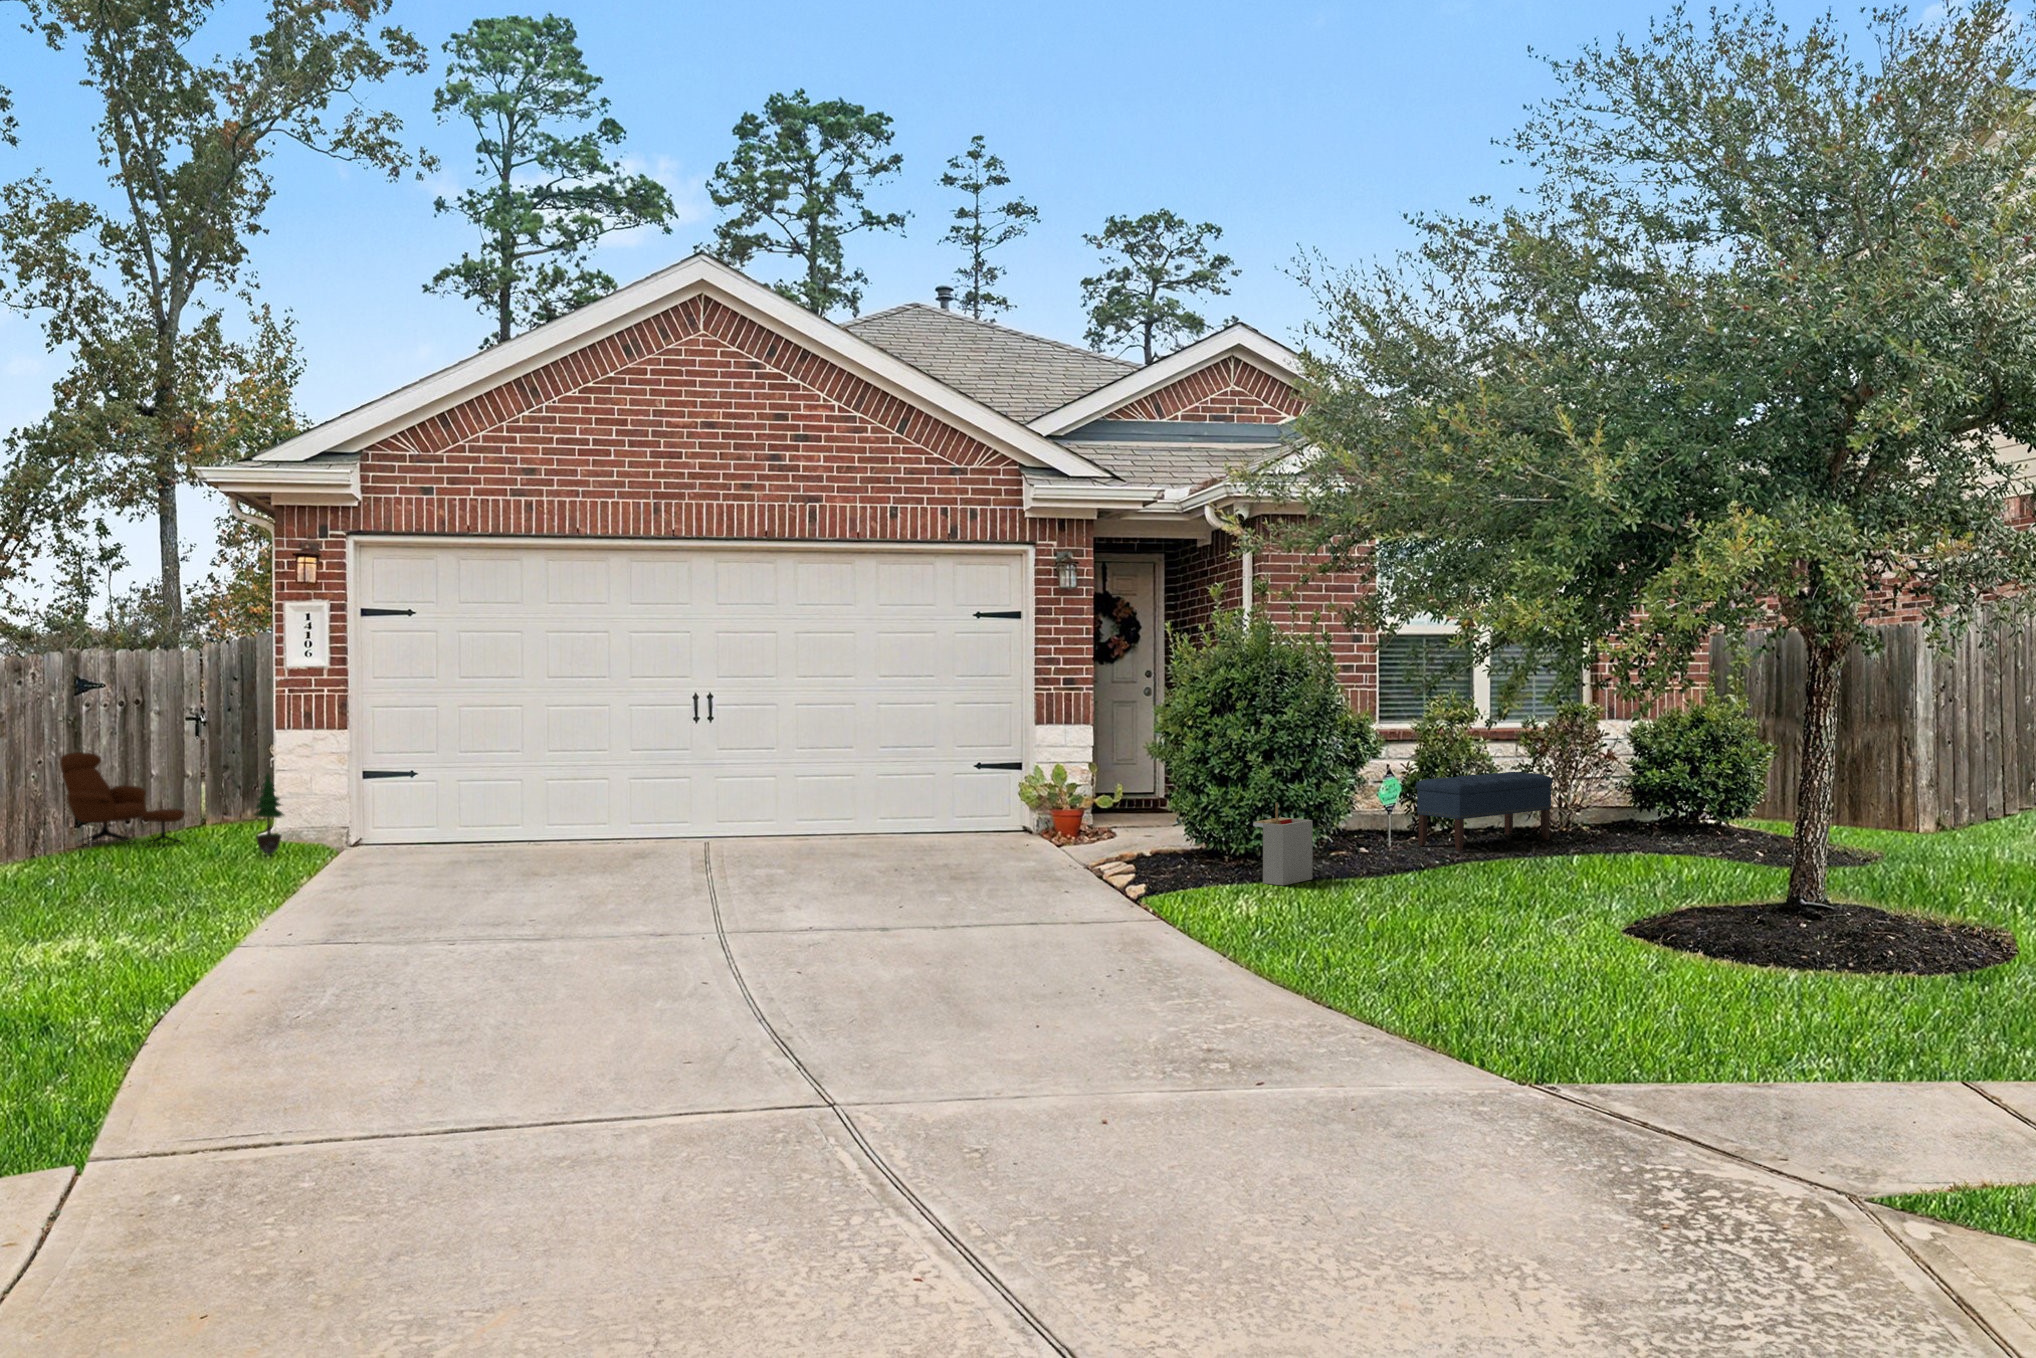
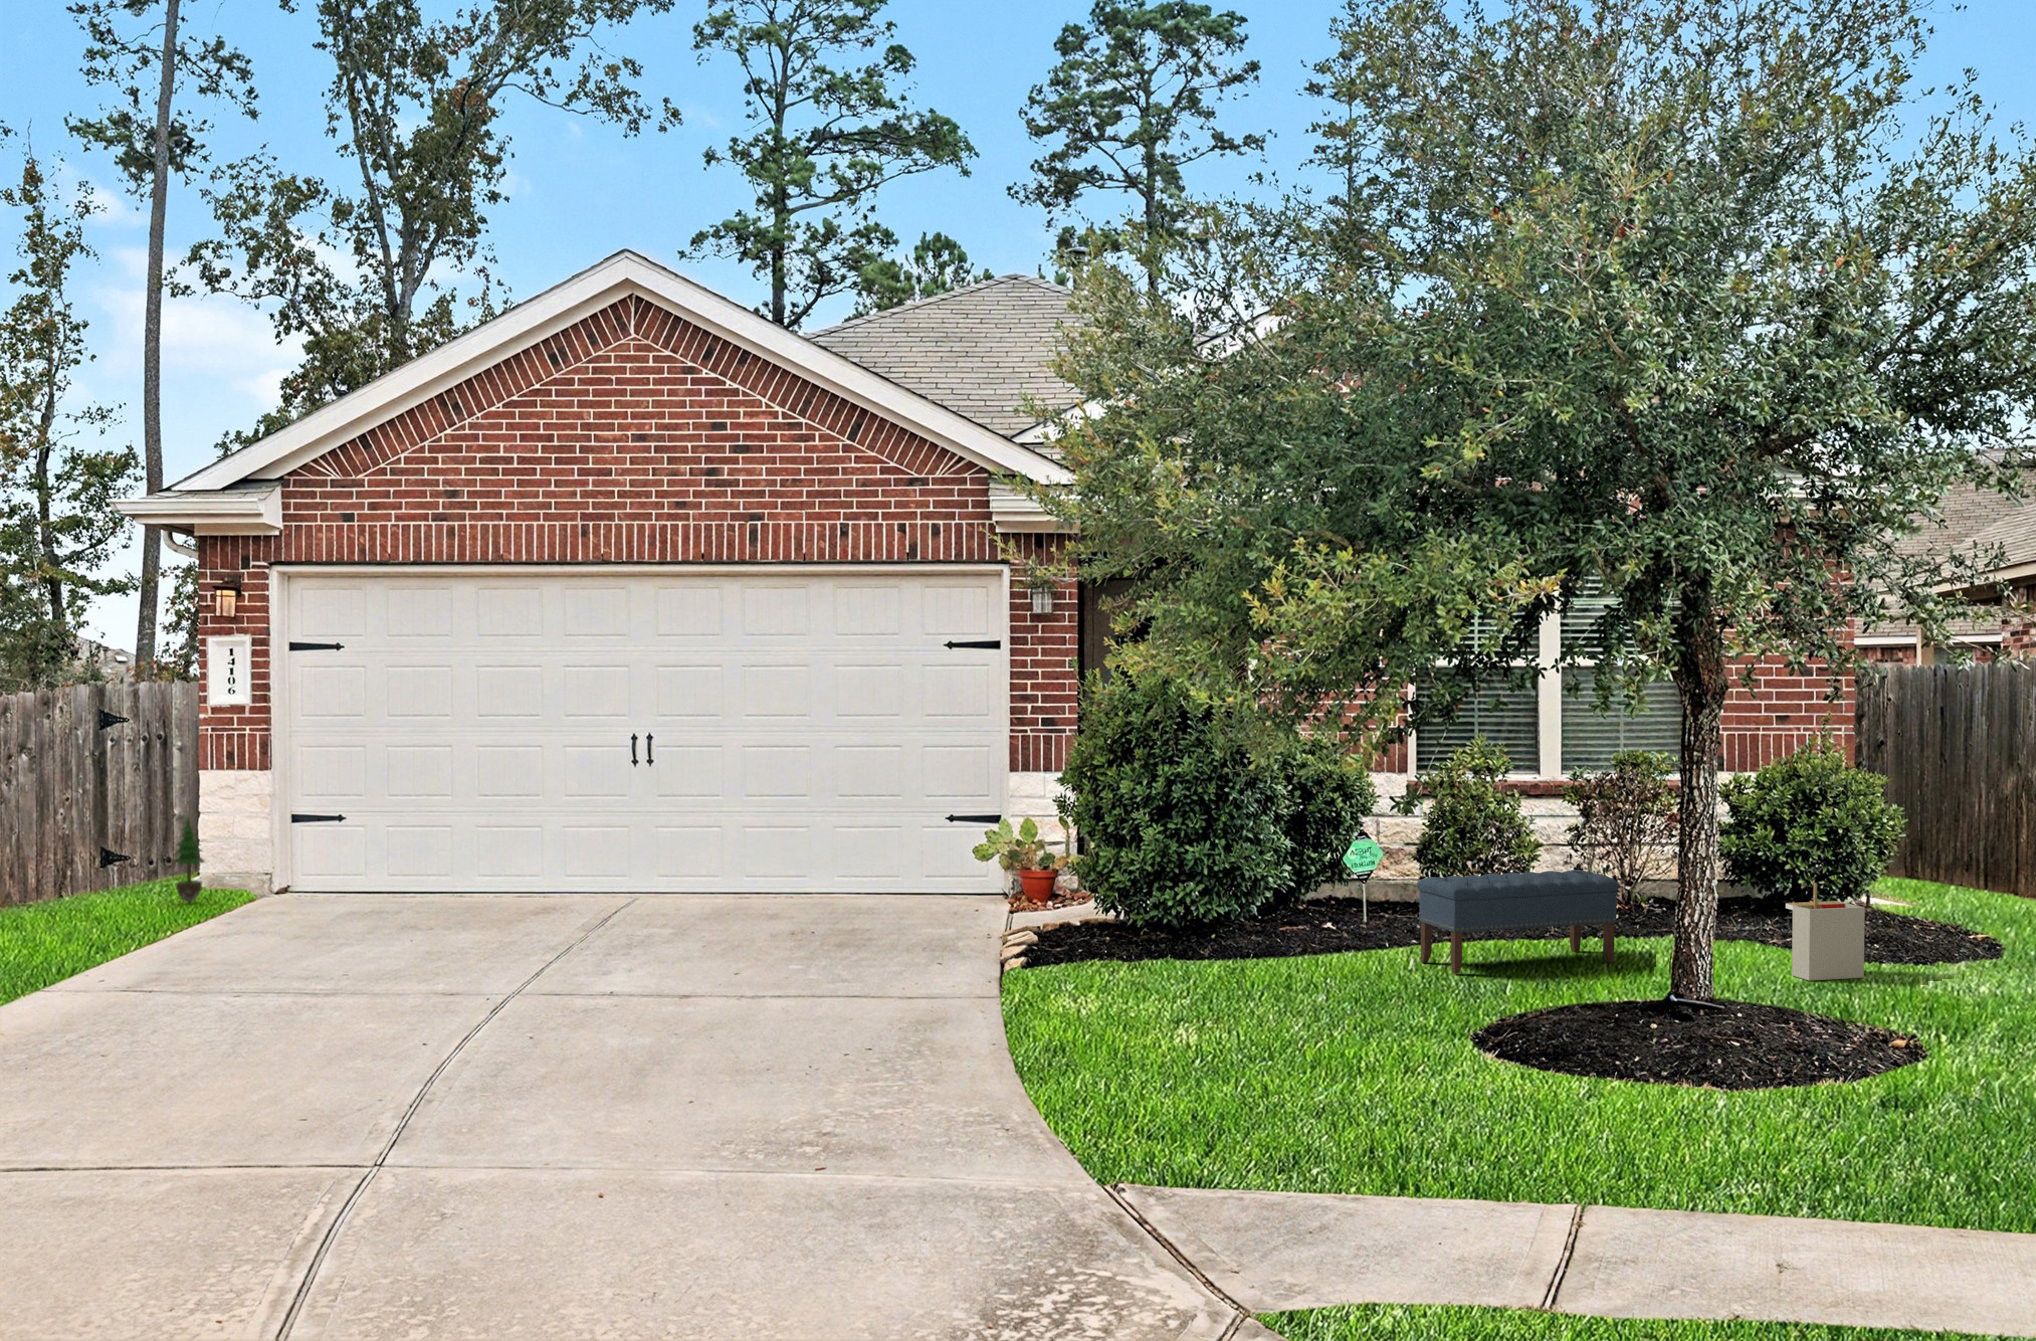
lounge chair: present [60,752,185,846] -> none [37,786,145,888]
storage bin: present [1253,803,1313,885] -> present [1786,883,1865,981]

